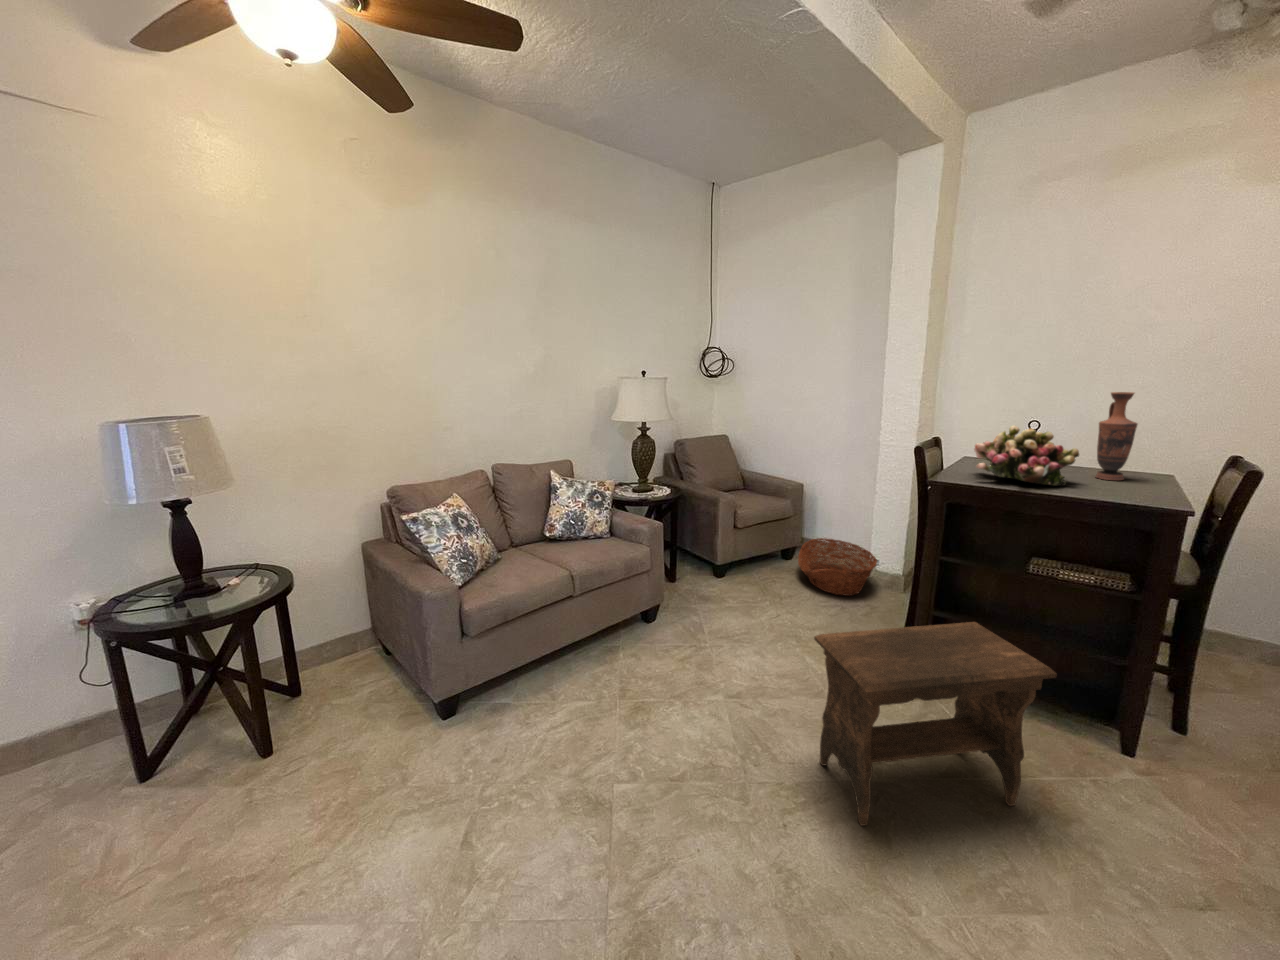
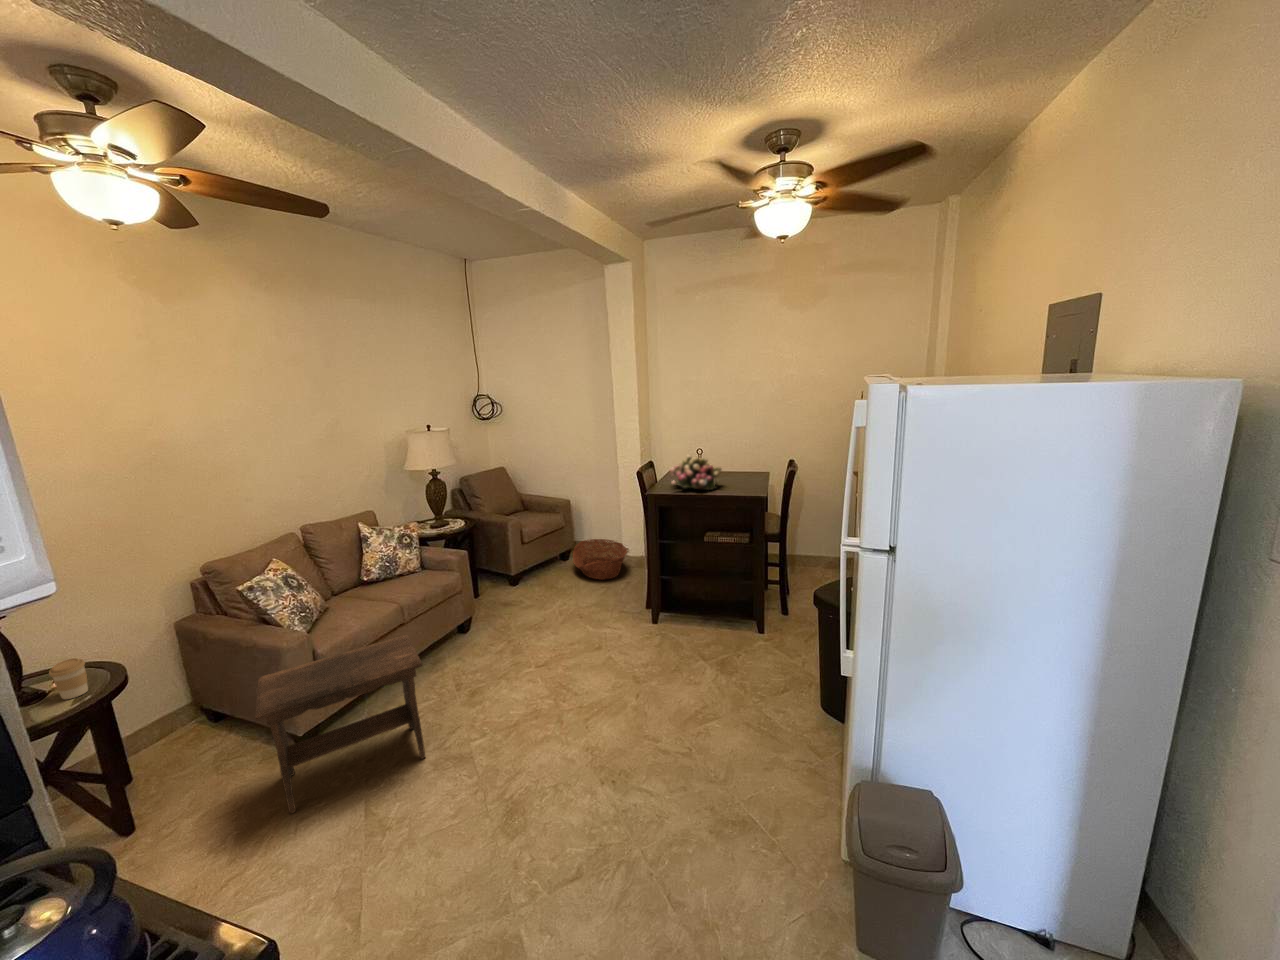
vase: present [1096,392,1138,480] -> none [731,430,748,481]
coffee cup: none [208,558,243,601] -> present [49,658,88,699]
footstool: present [814,622,1057,826] -> present [255,635,425,814]

